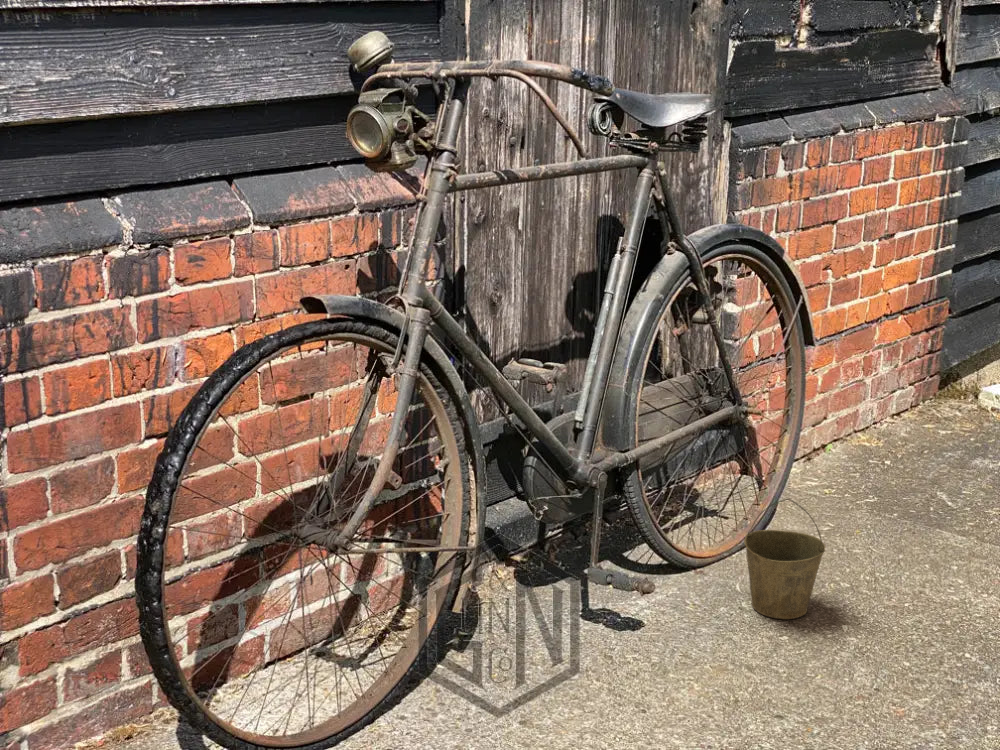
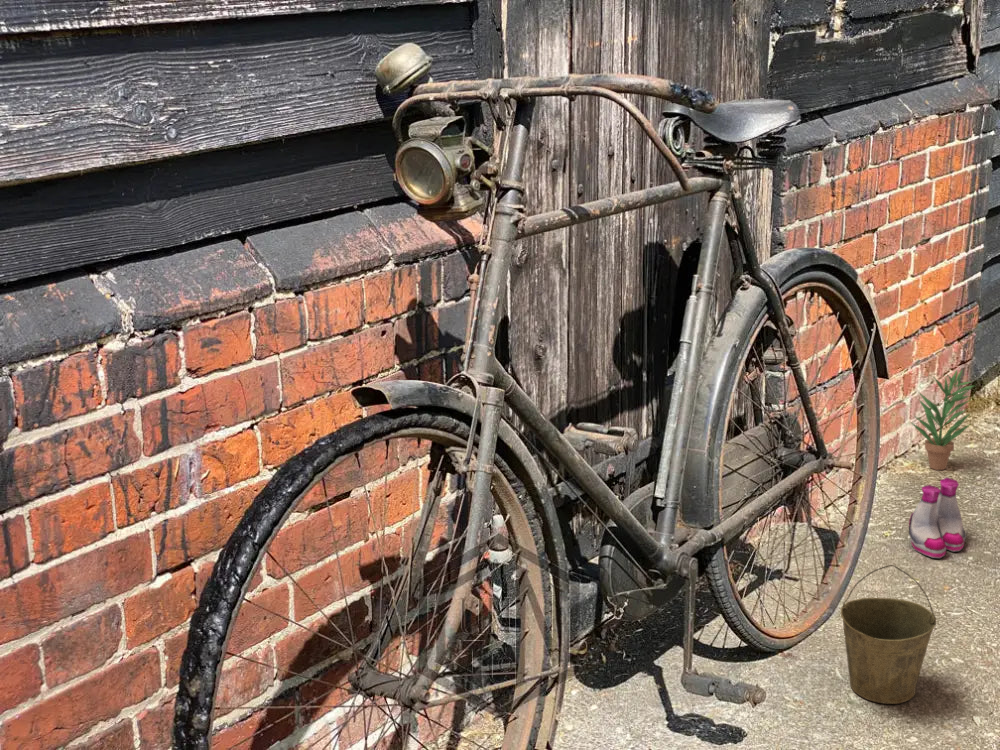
potted plant: none [869,354,929,446] -> present [912,371,973,470]
boots: none [844,444,896,514] -> present [909,478,966,558]

